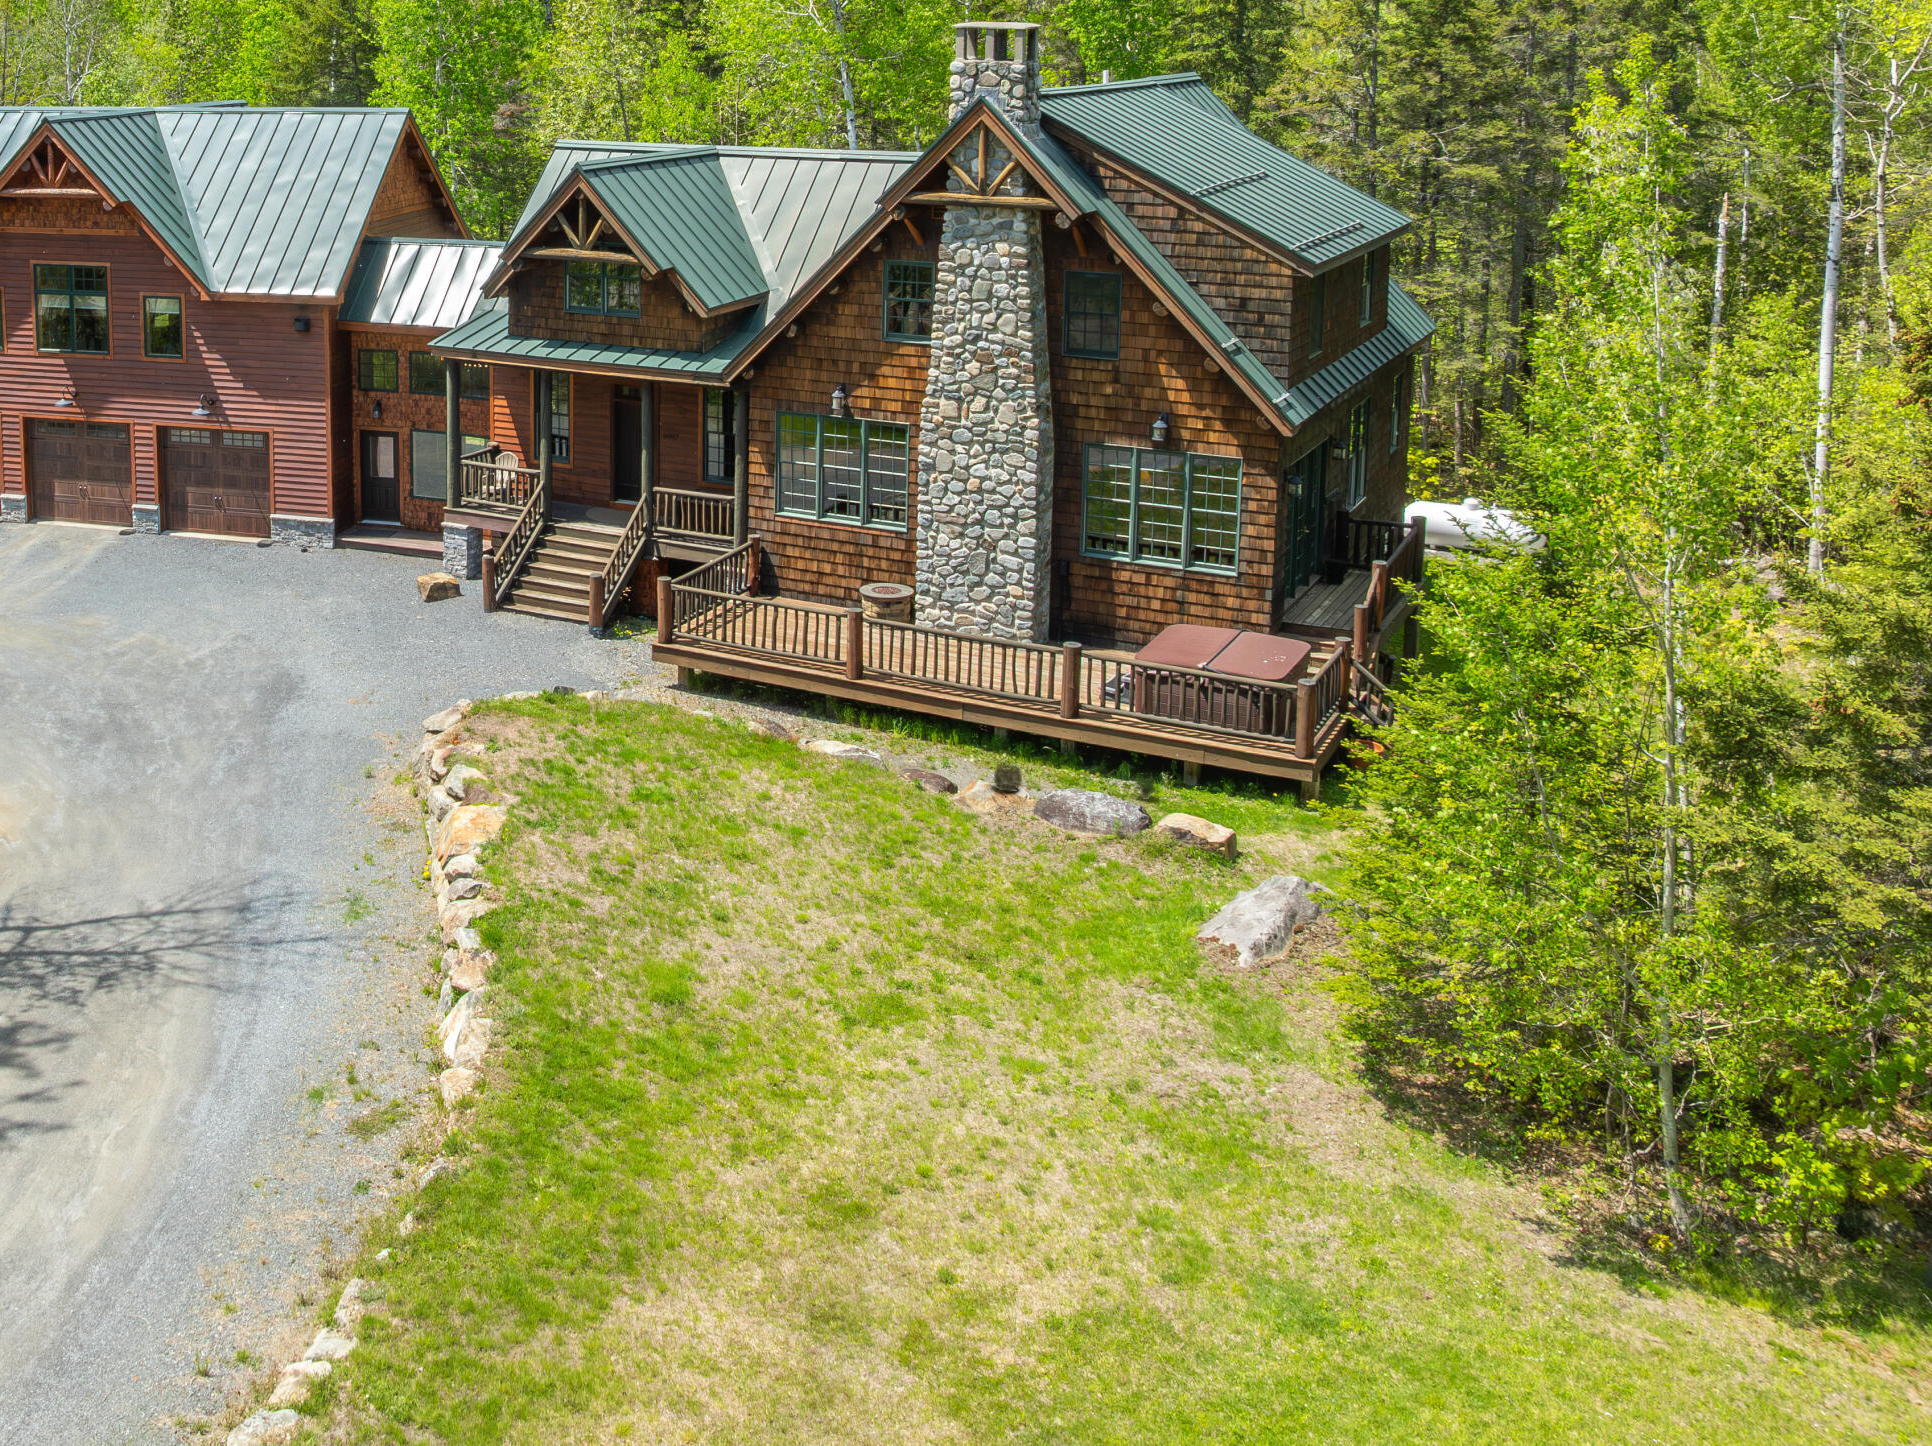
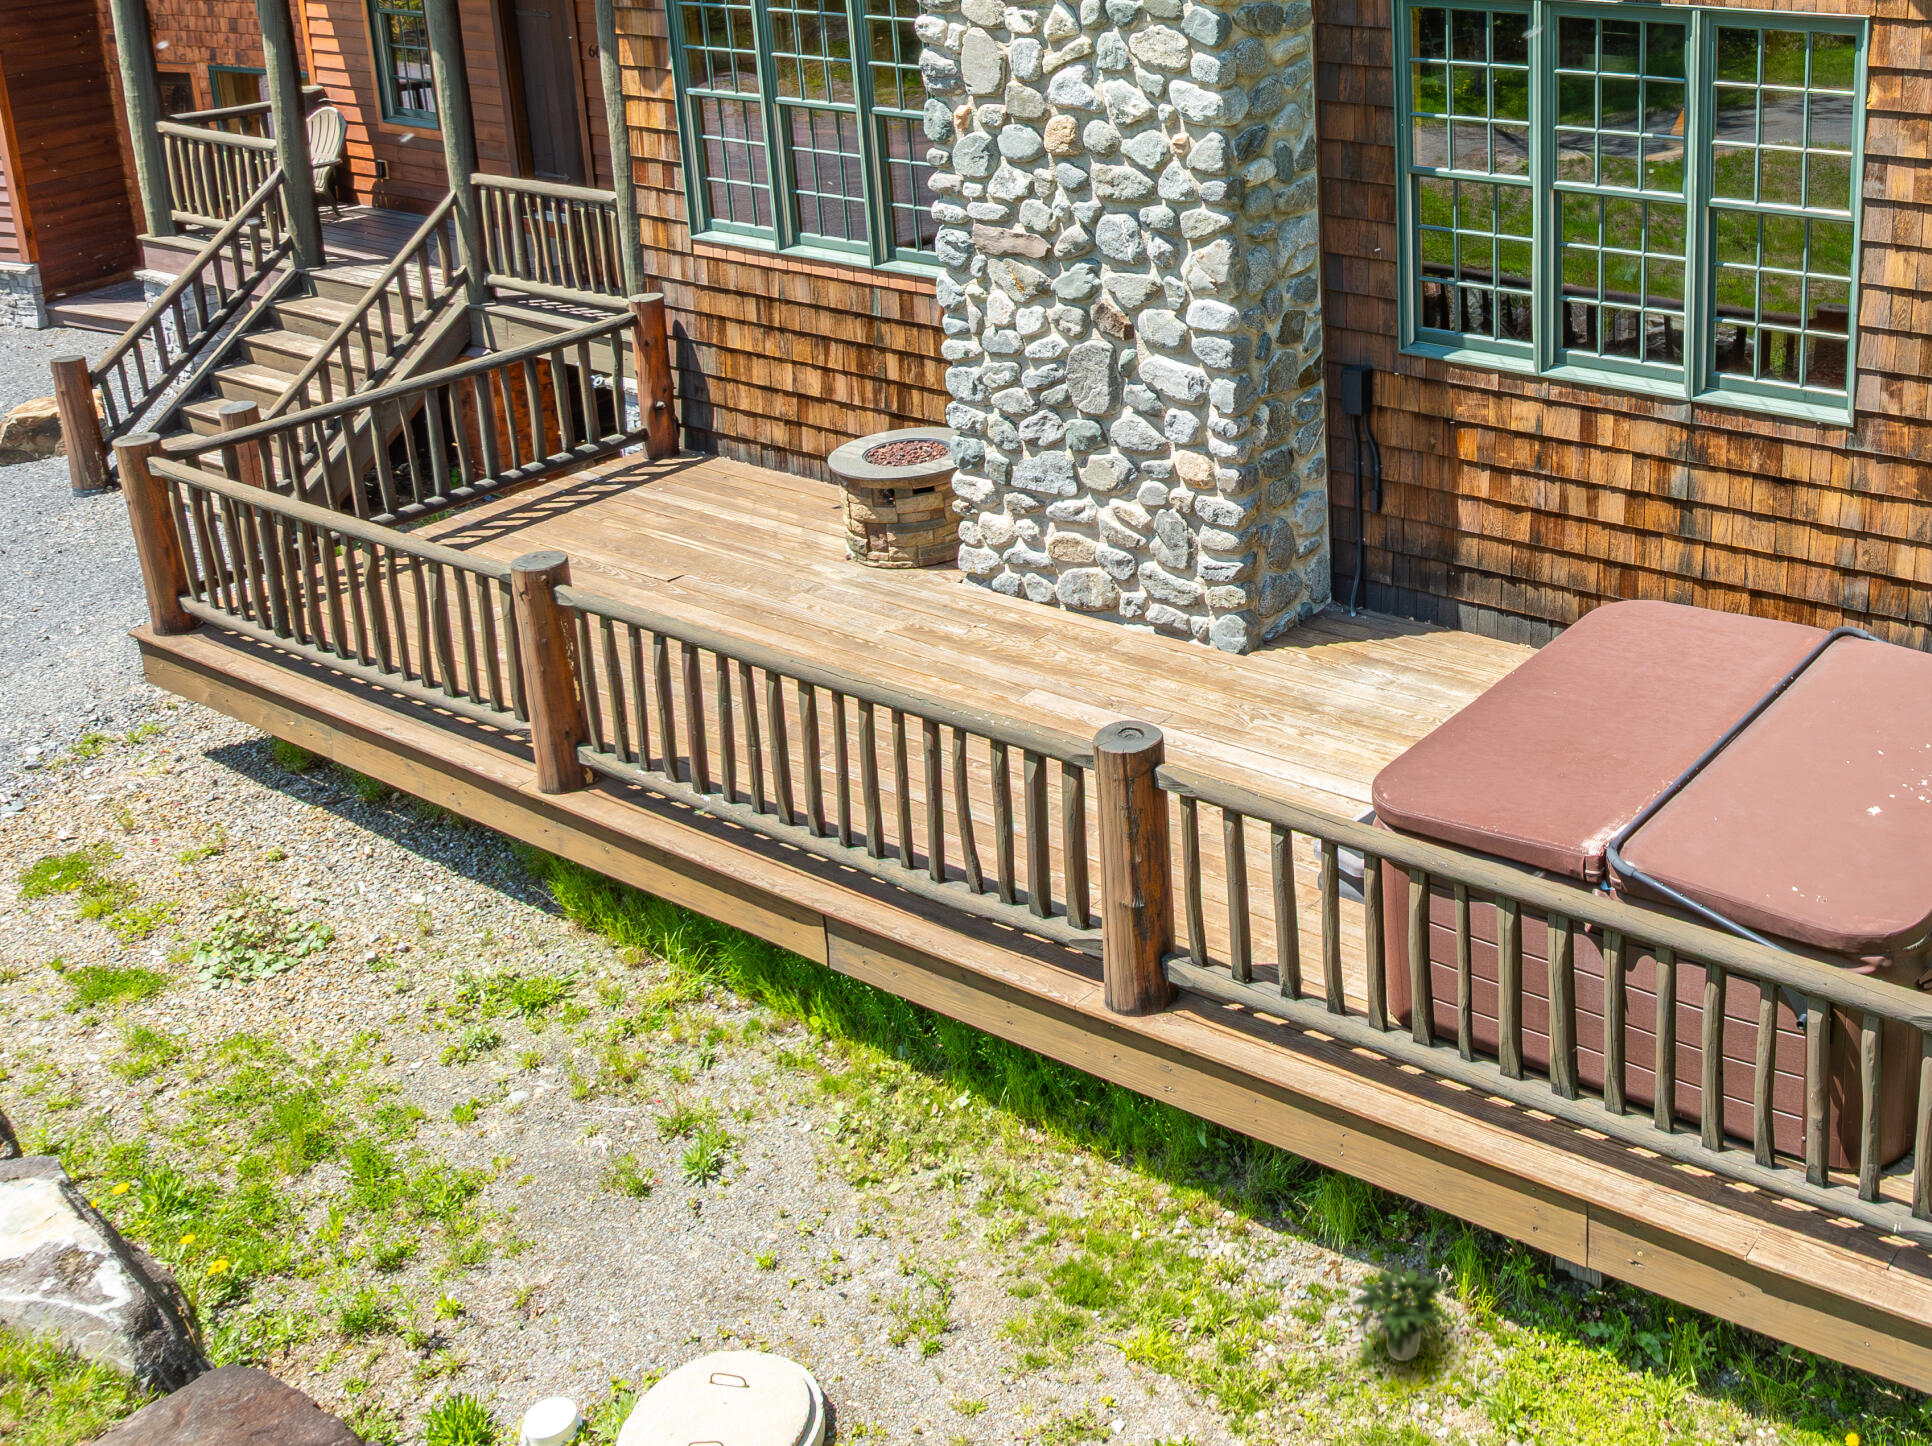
woven basket: present [994,763,1022,792] -> none [864,1187,974,1321]

